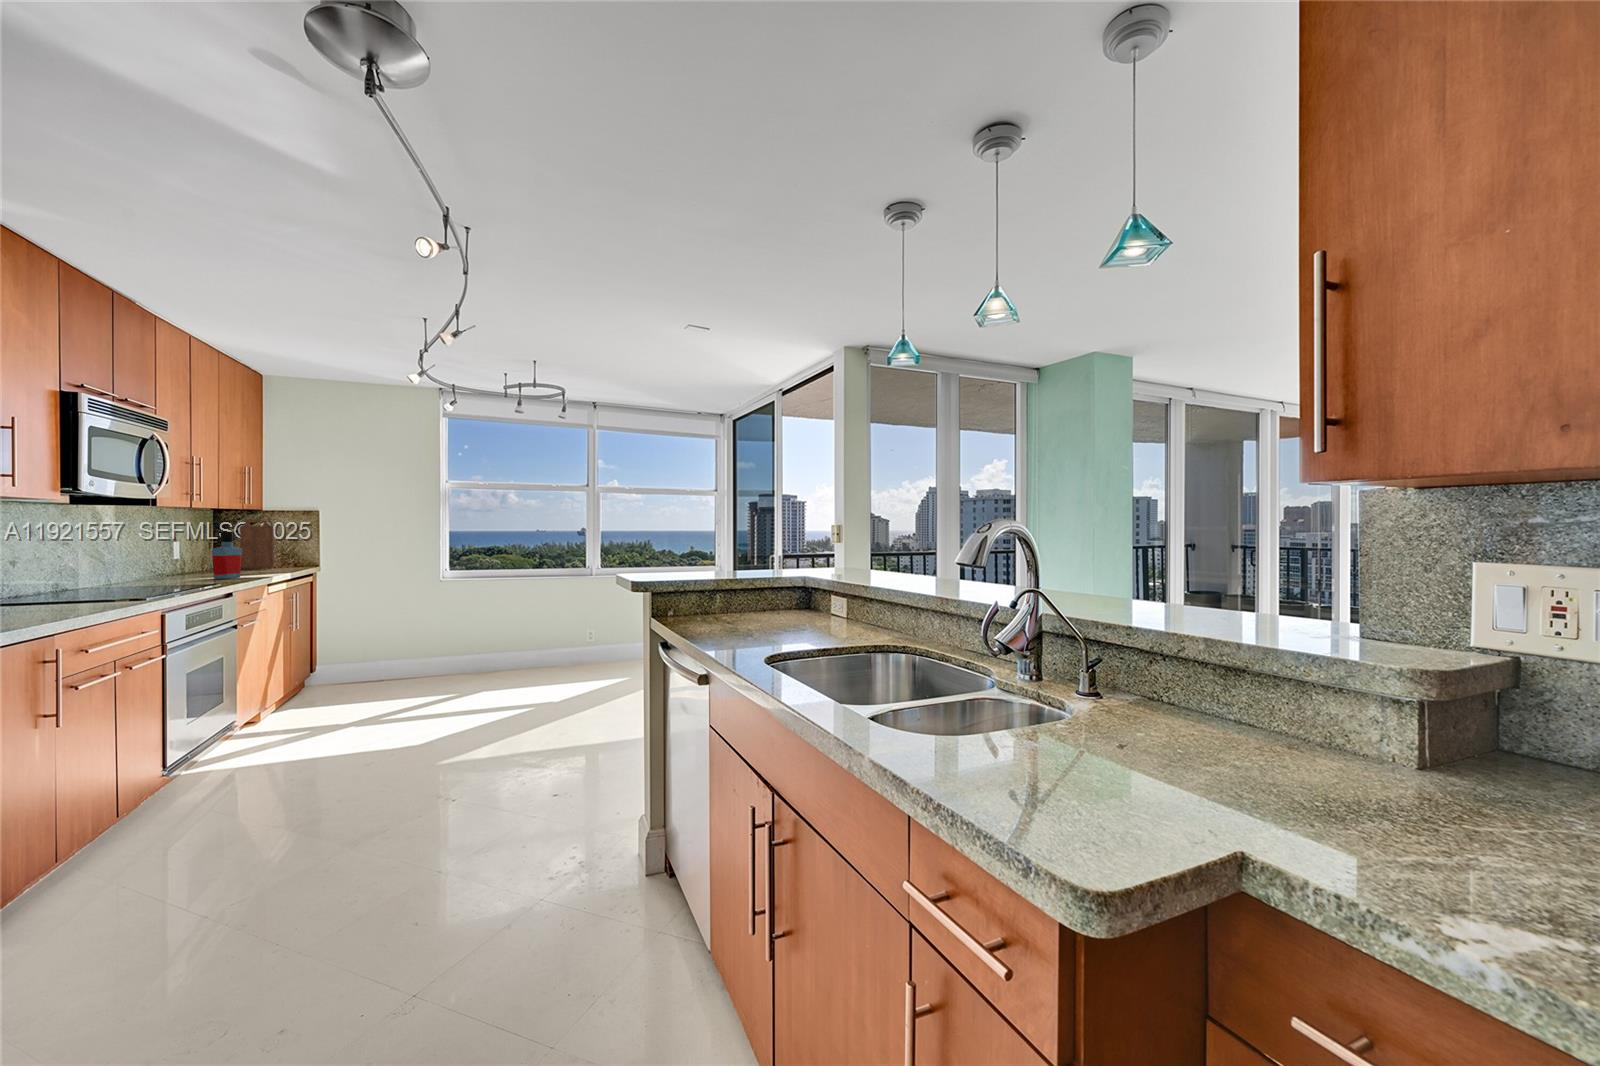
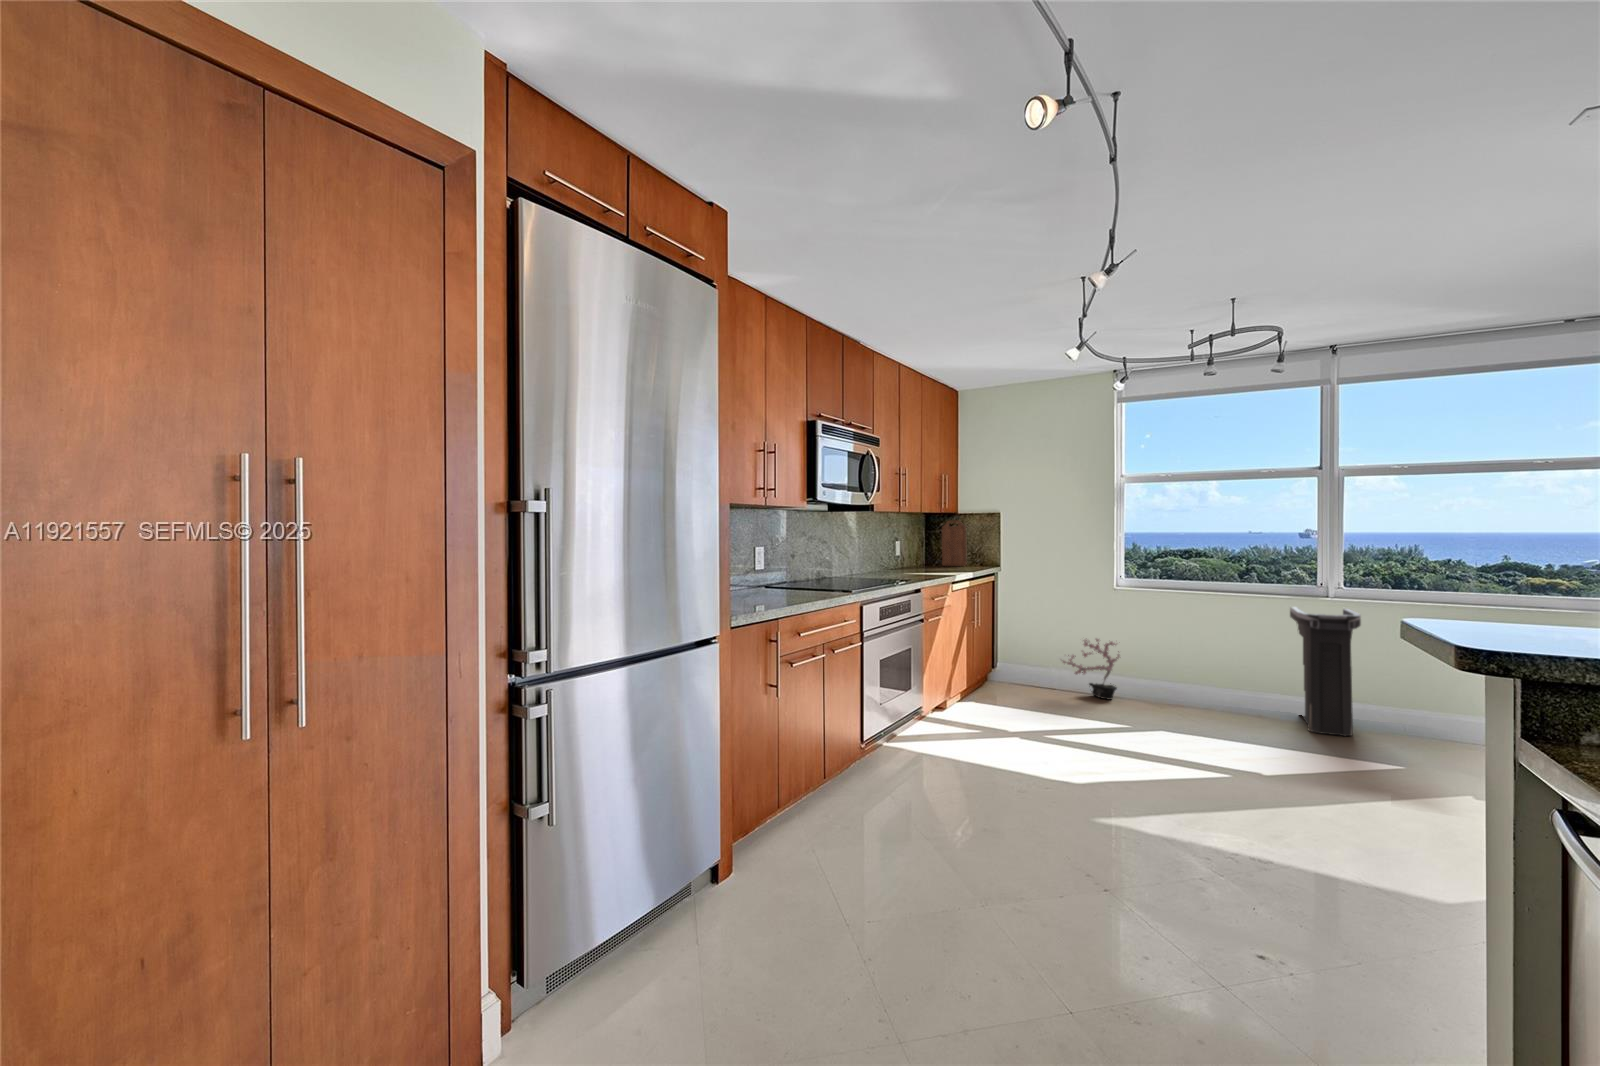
bottle: present [212,532,242,579] -> none [913,532,935,575]
trash can: none [569,585,612,675] -> present [1290,607,1361,736]
potted plant: none [381,622,444,681] -> present [1063,639,1120,699]

